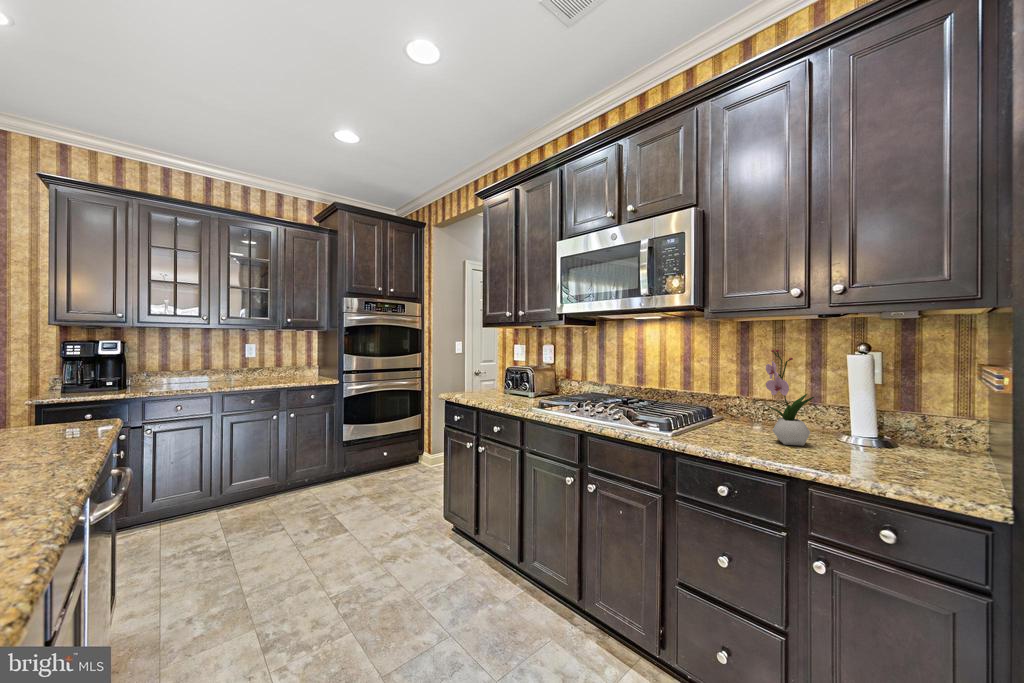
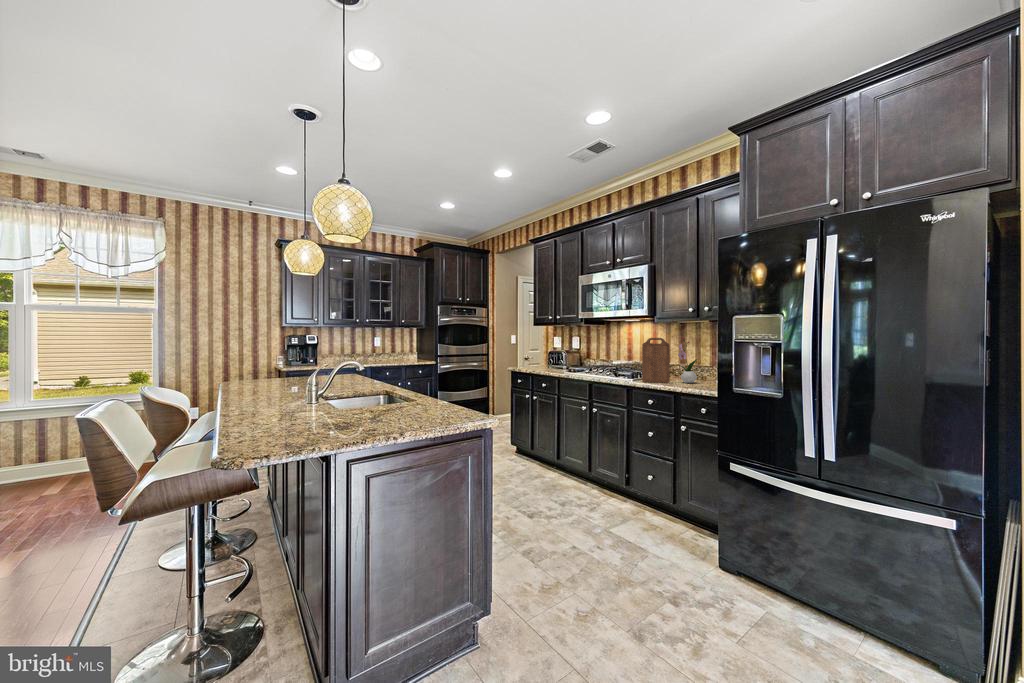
cutting board: none [693,350,754,445] -> present [642,338,670,383]

